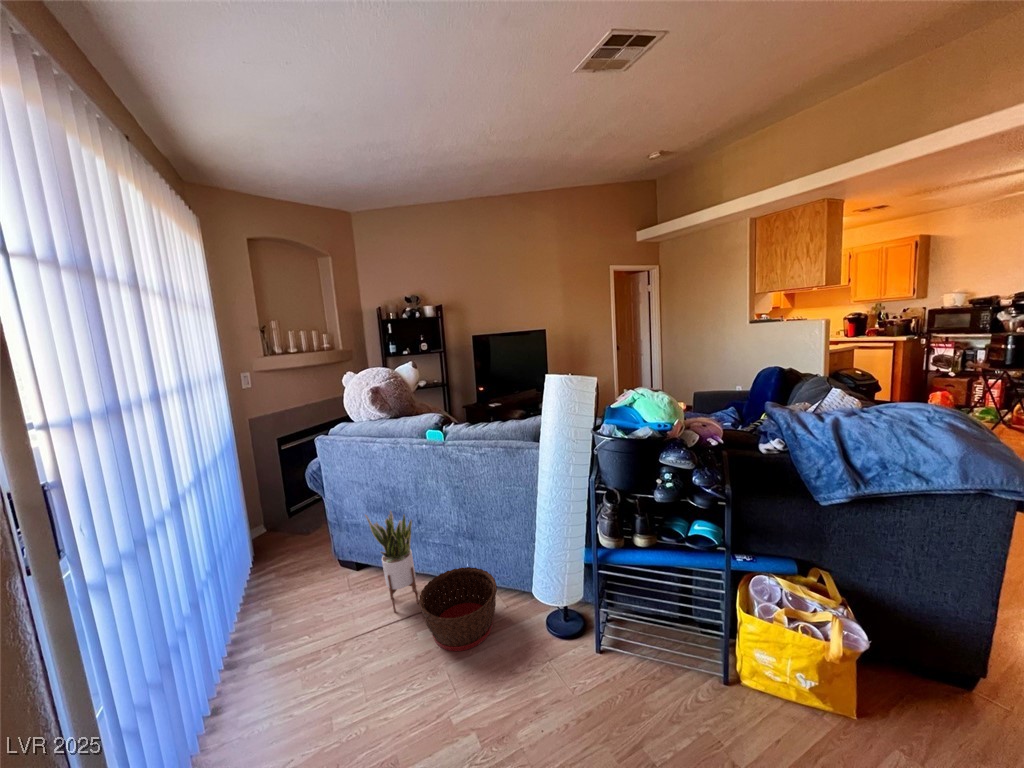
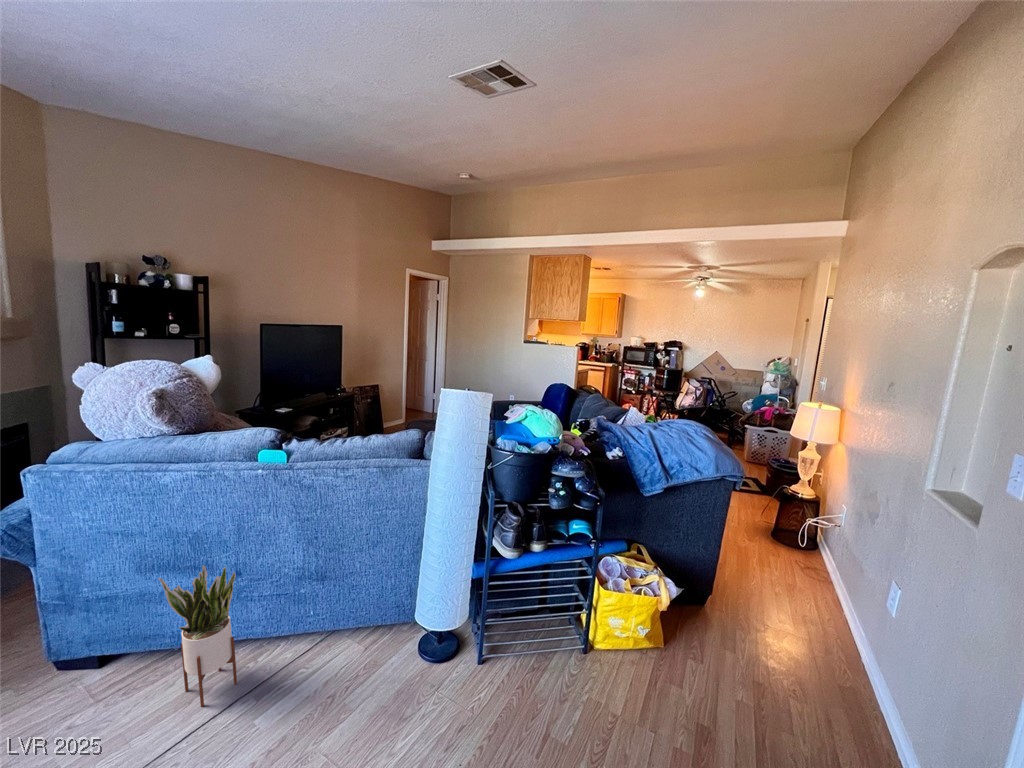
basket: present [419,567,497,651] -> none [264,614,367,724]

